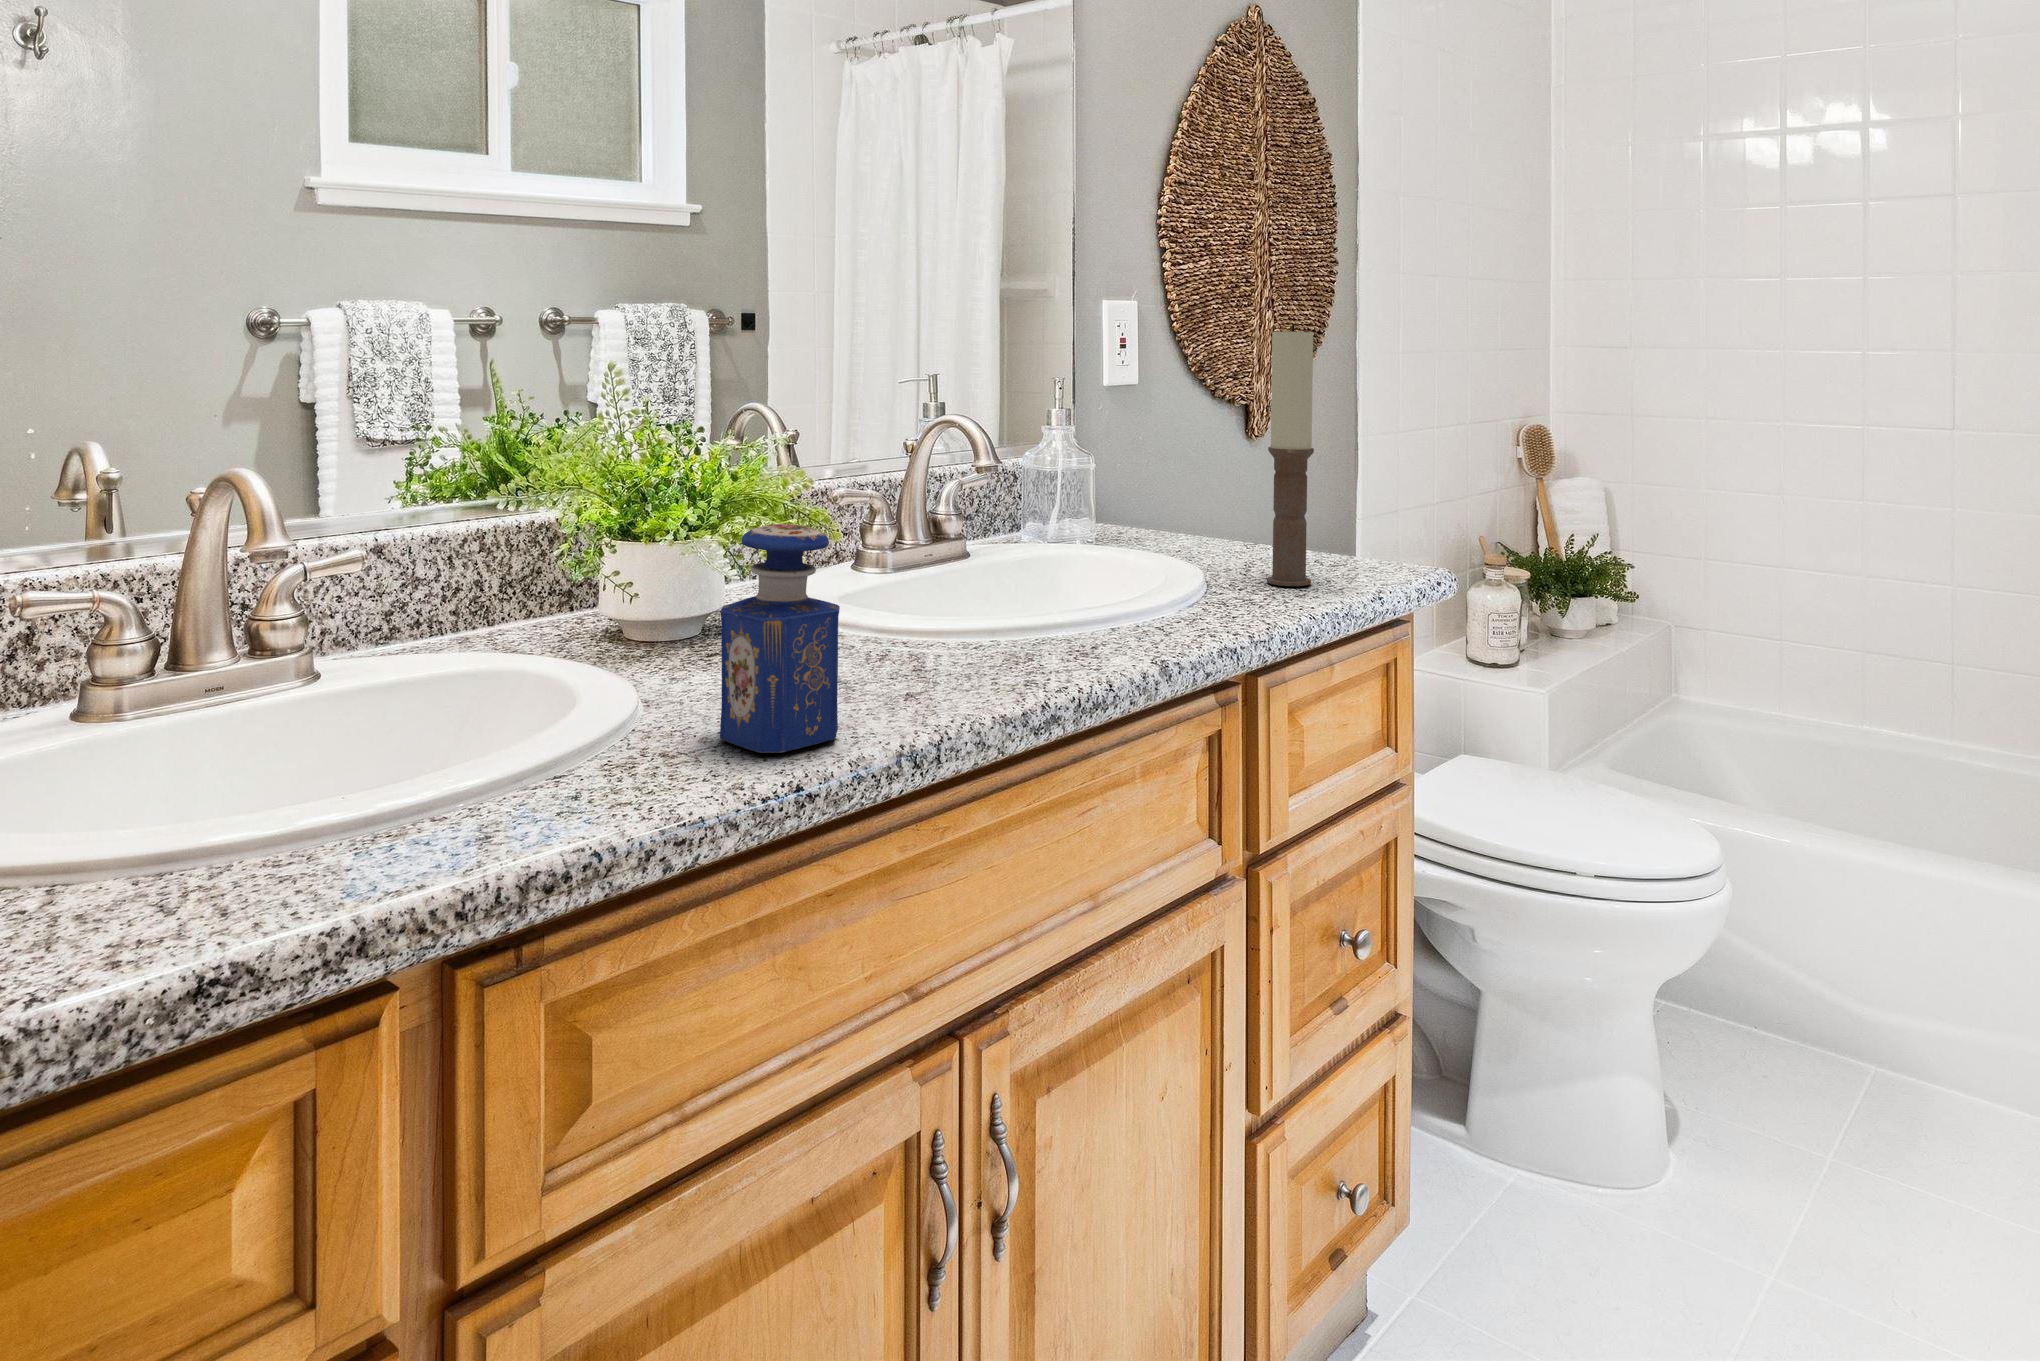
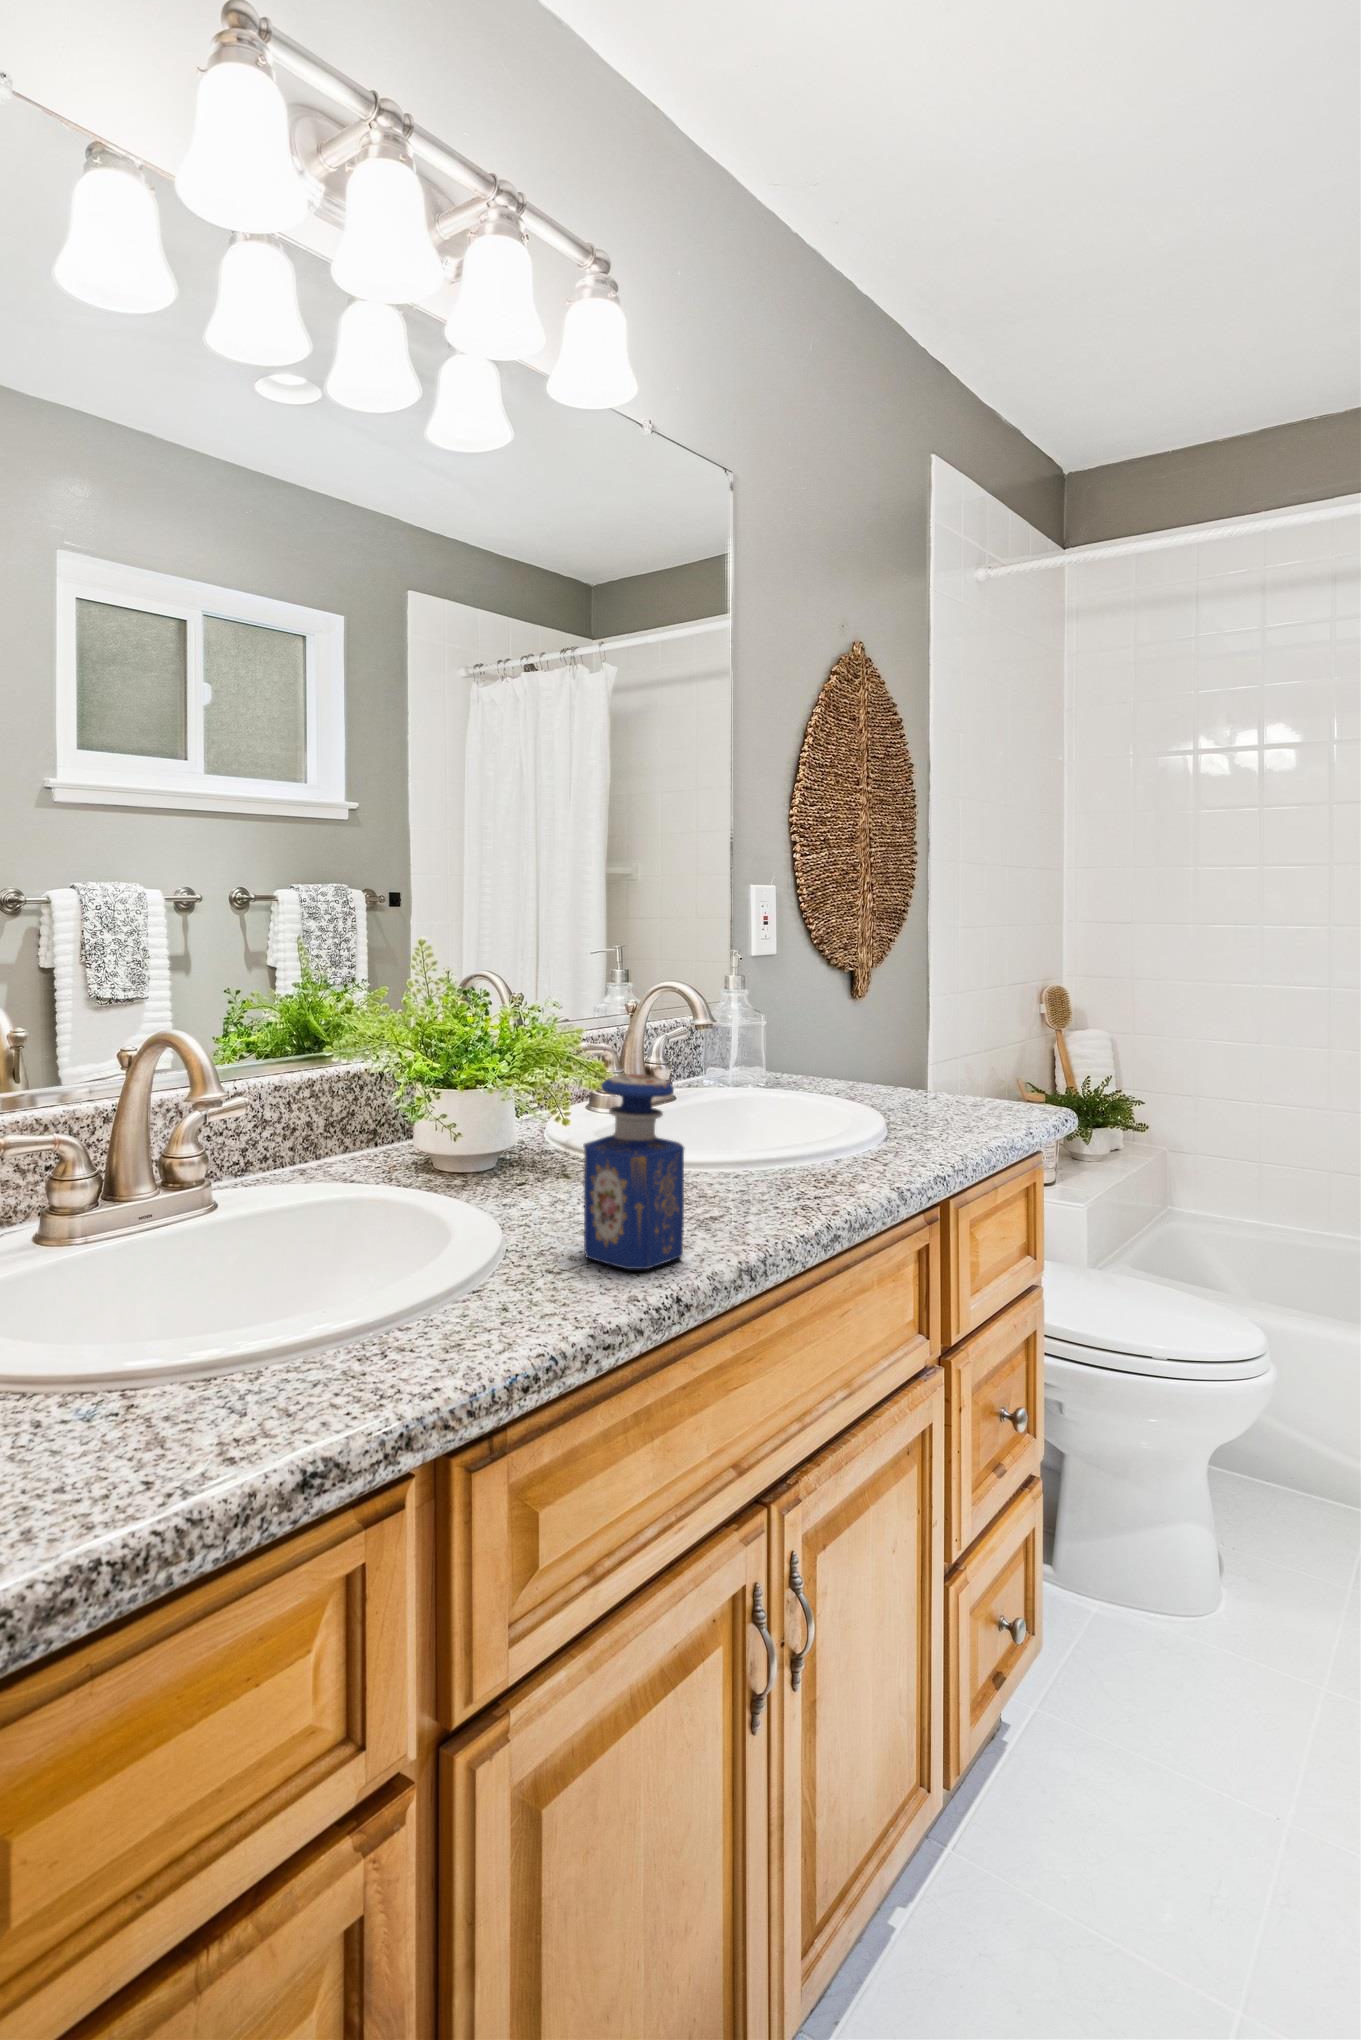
candle: present [1267,324,1314,586] -> none [934,894,972,1117]

